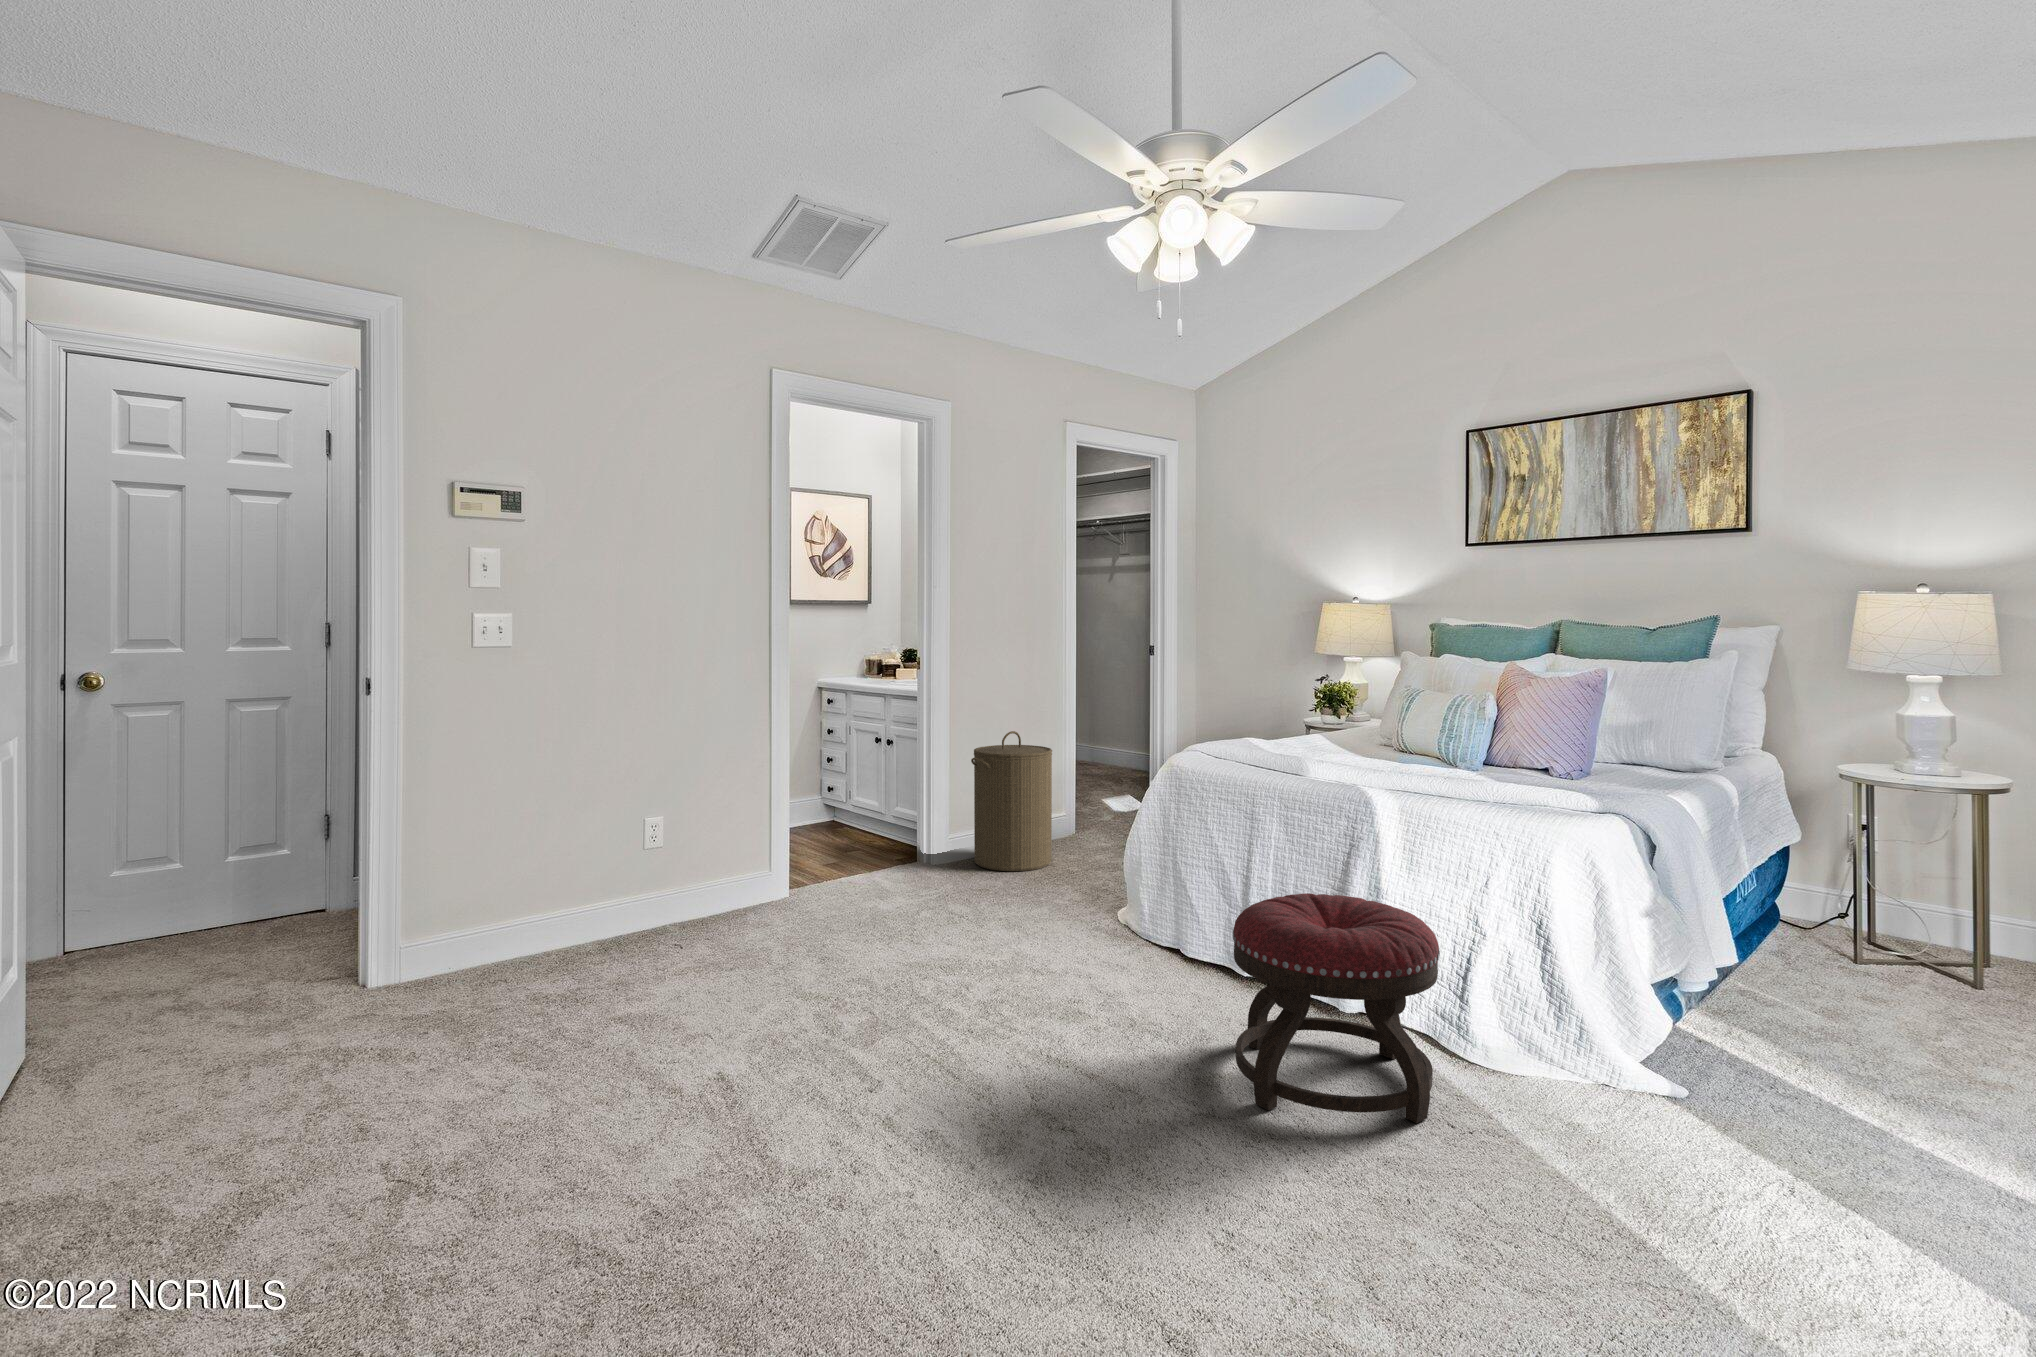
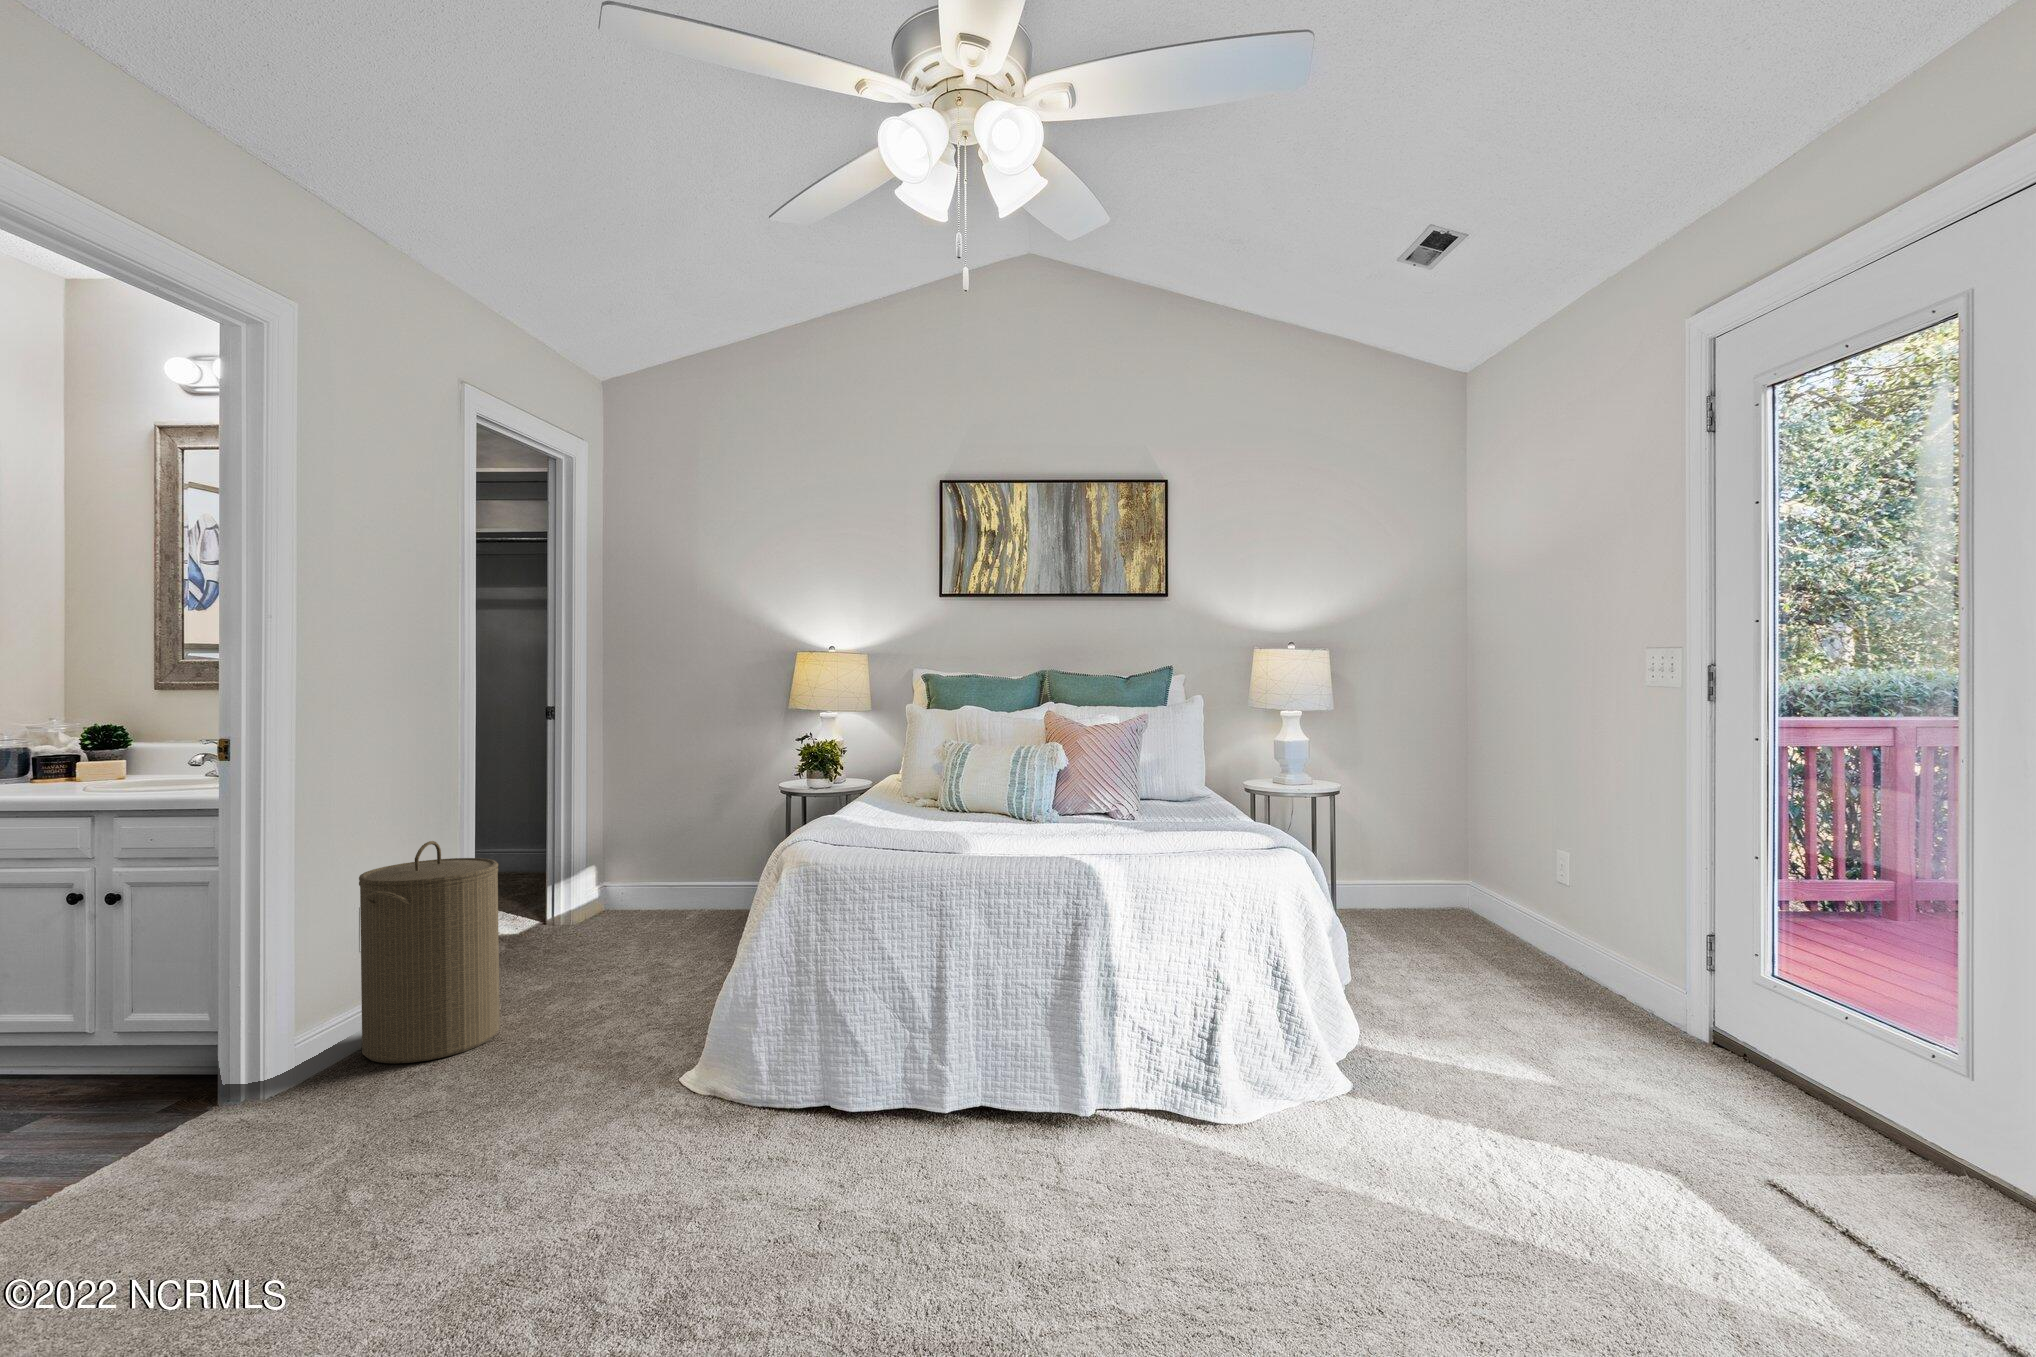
ottoman: present [1233,893,1440,1123] -> none [1043,981,1292,1280]

